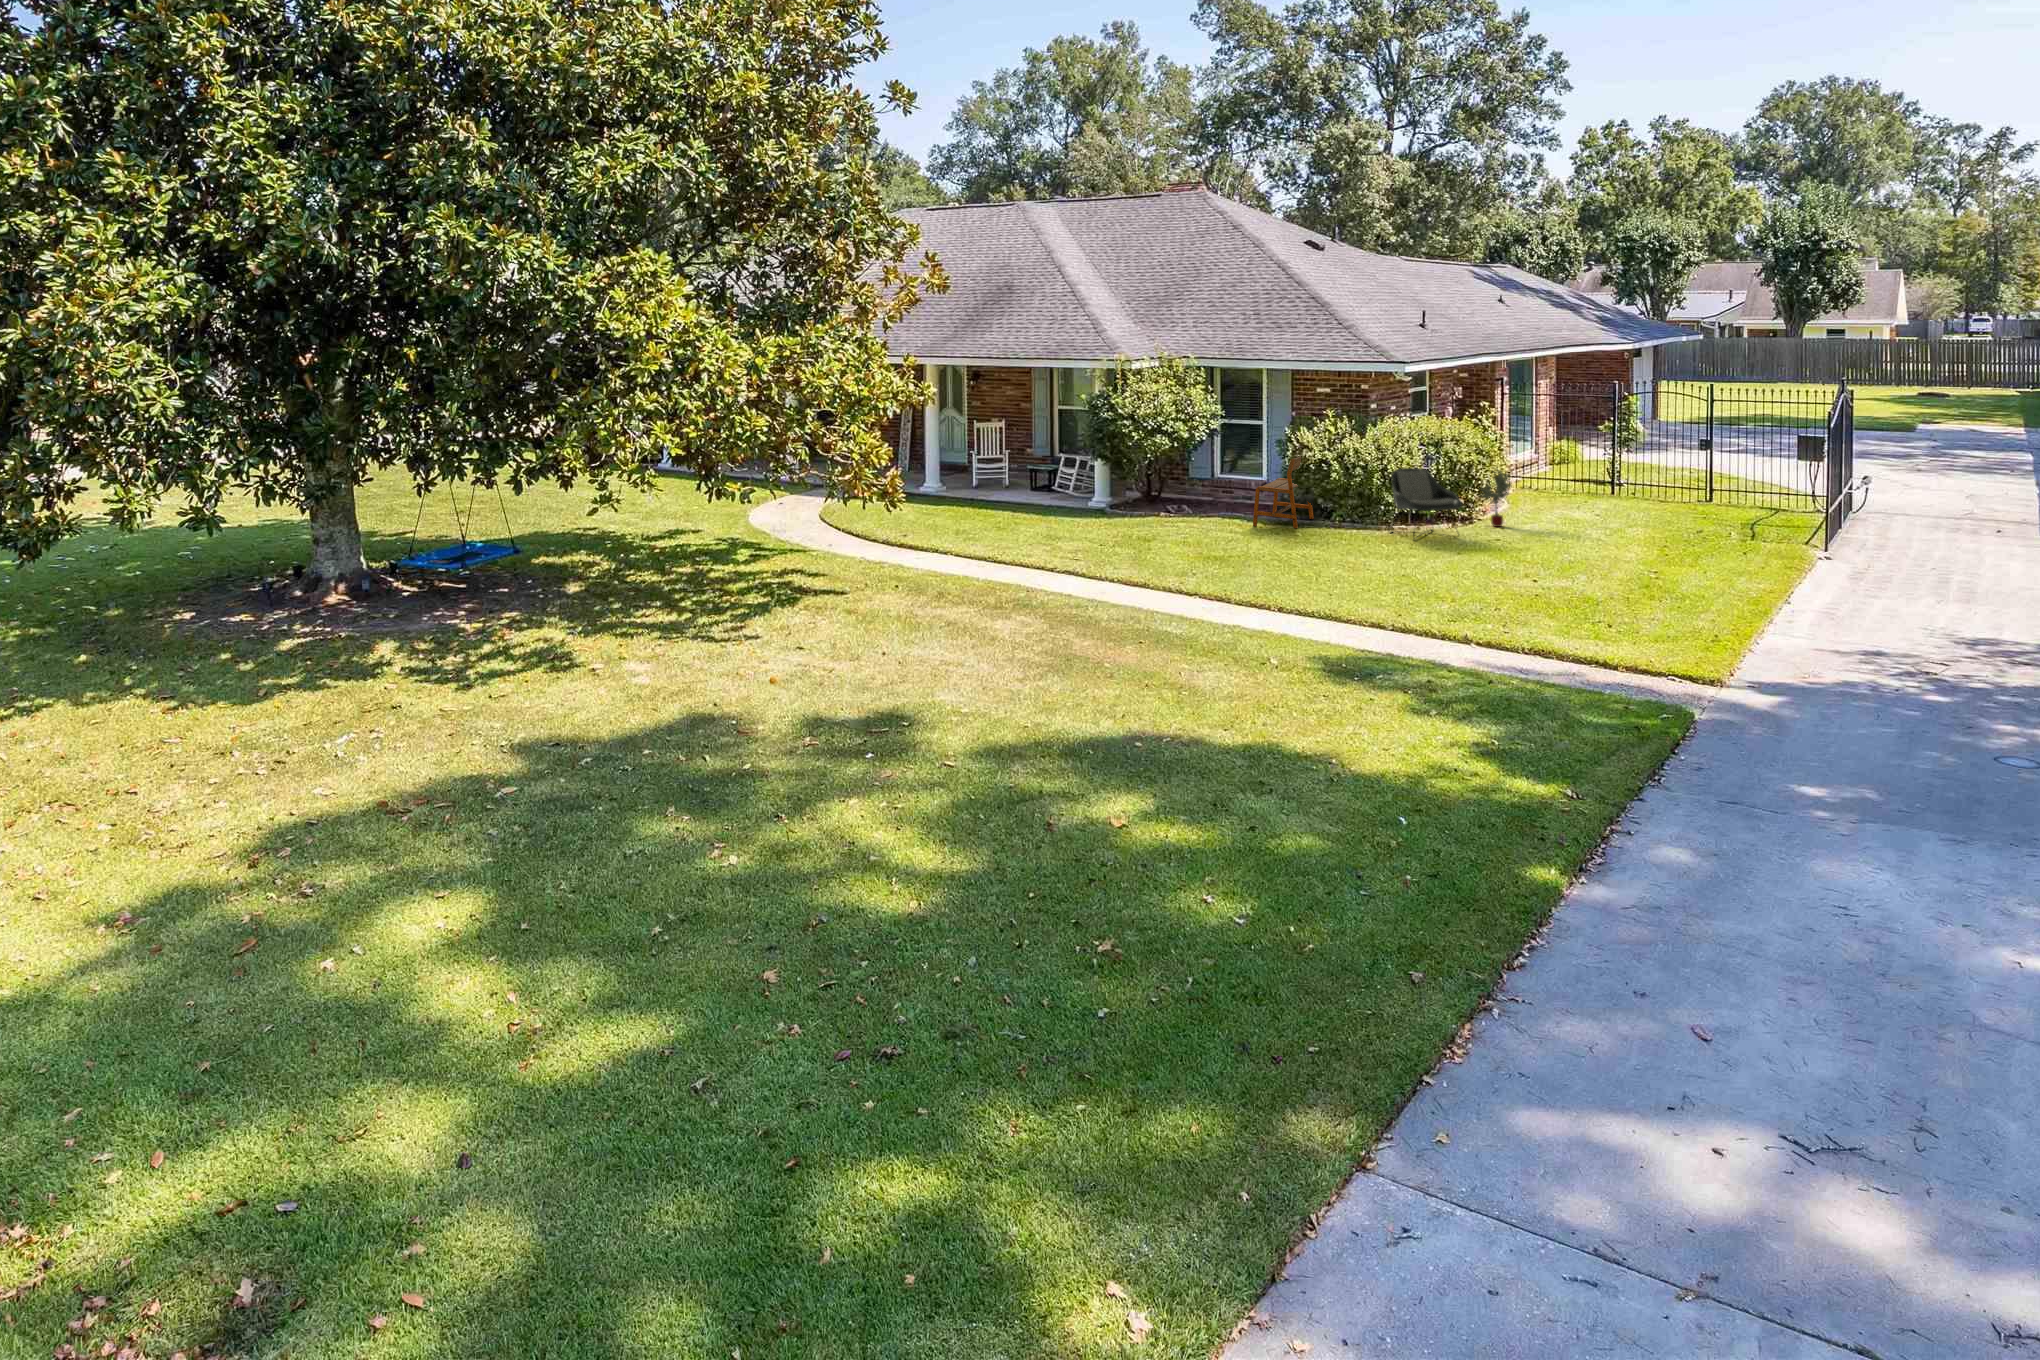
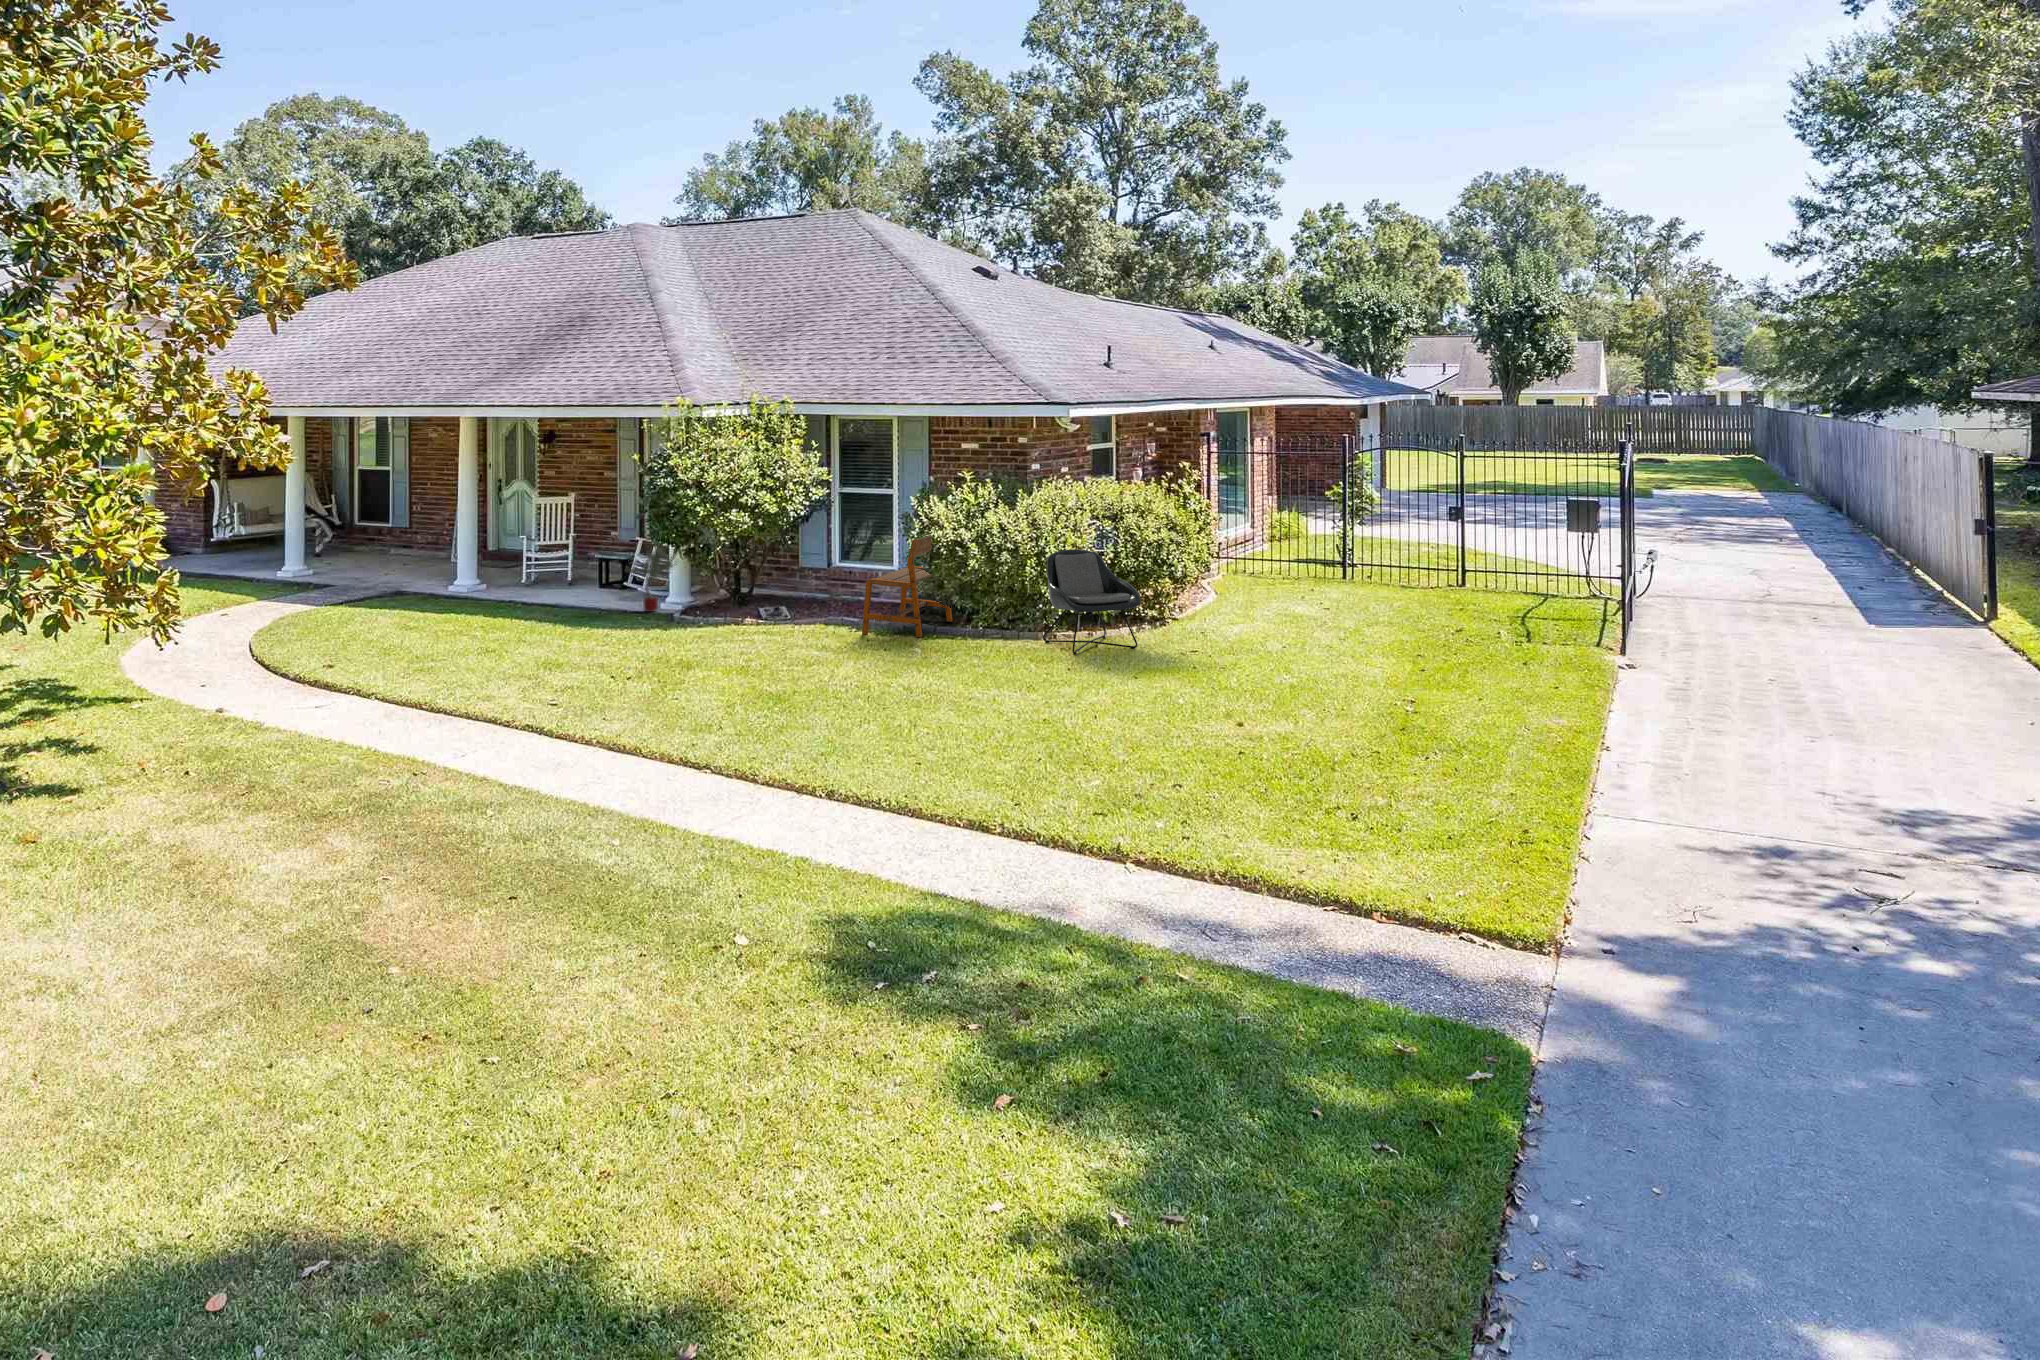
potted tree: present [1479,469,1511,527] -> present [626,541,678,612]

